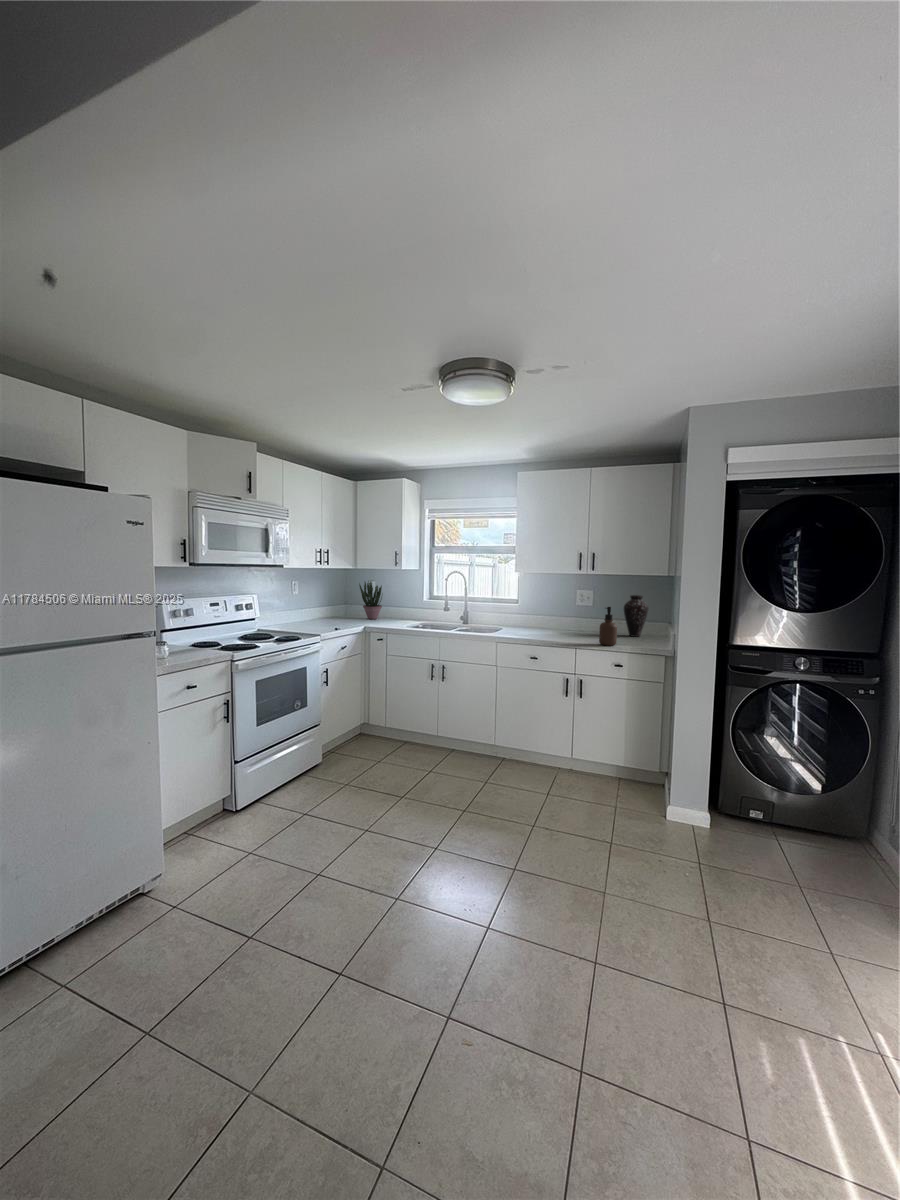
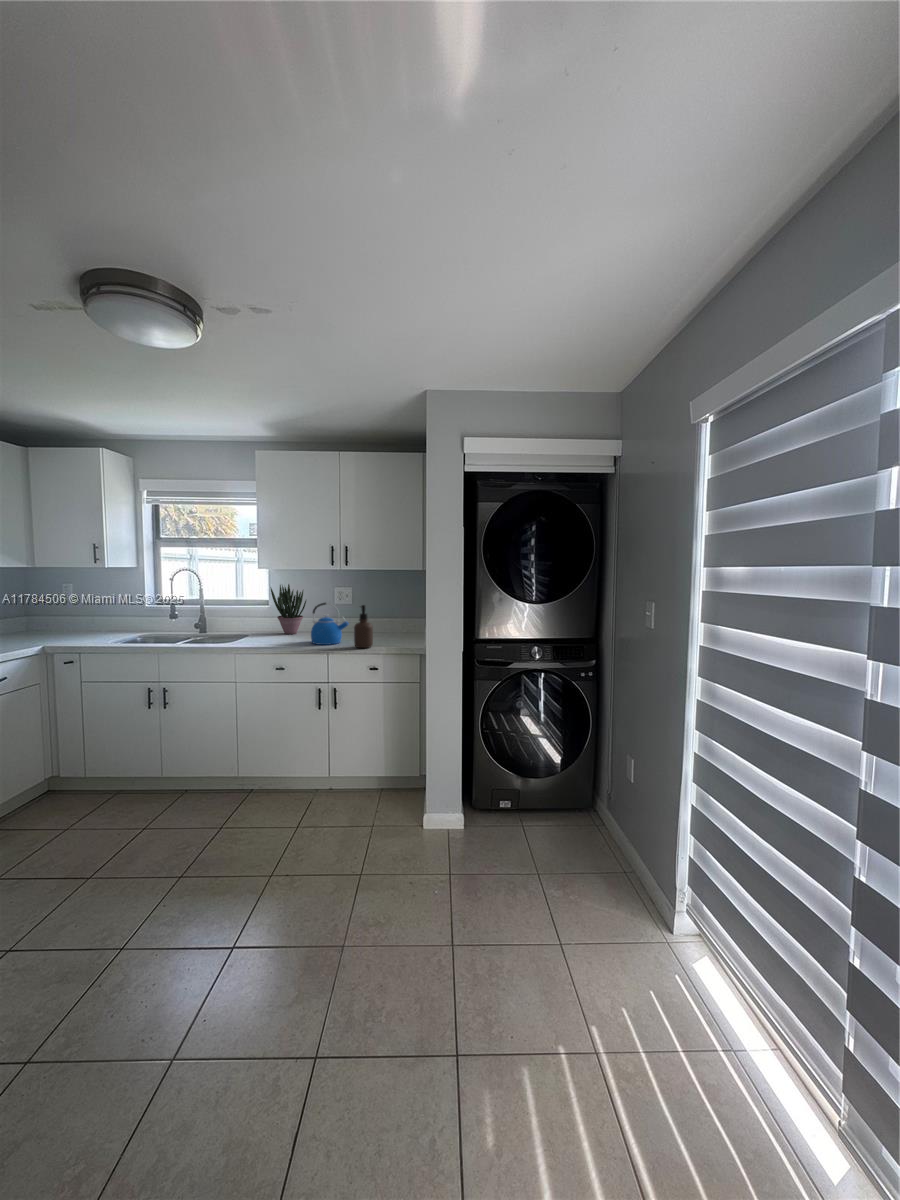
potted plant: present [359,581,382,619] -> present [270,584,306,634]
vase: present [624,595,648,637] -> none [385,591,409,635]
kettle: none [558,603,593,640] -> present [311,603,349,645]

